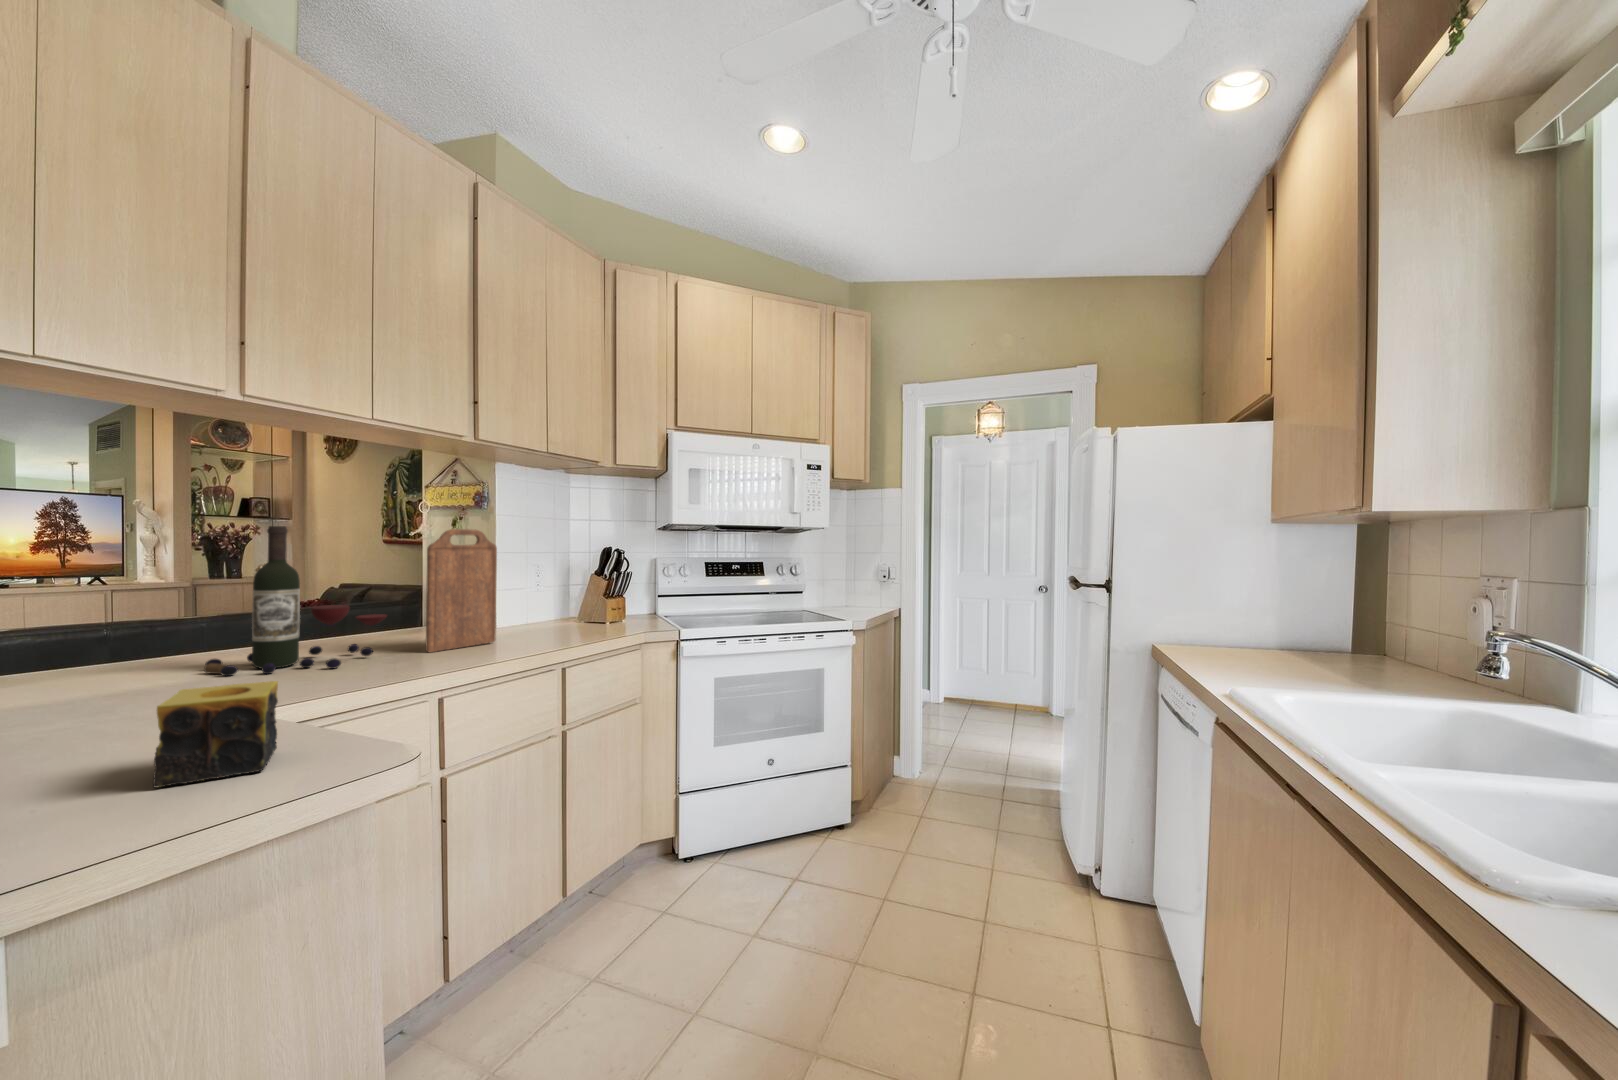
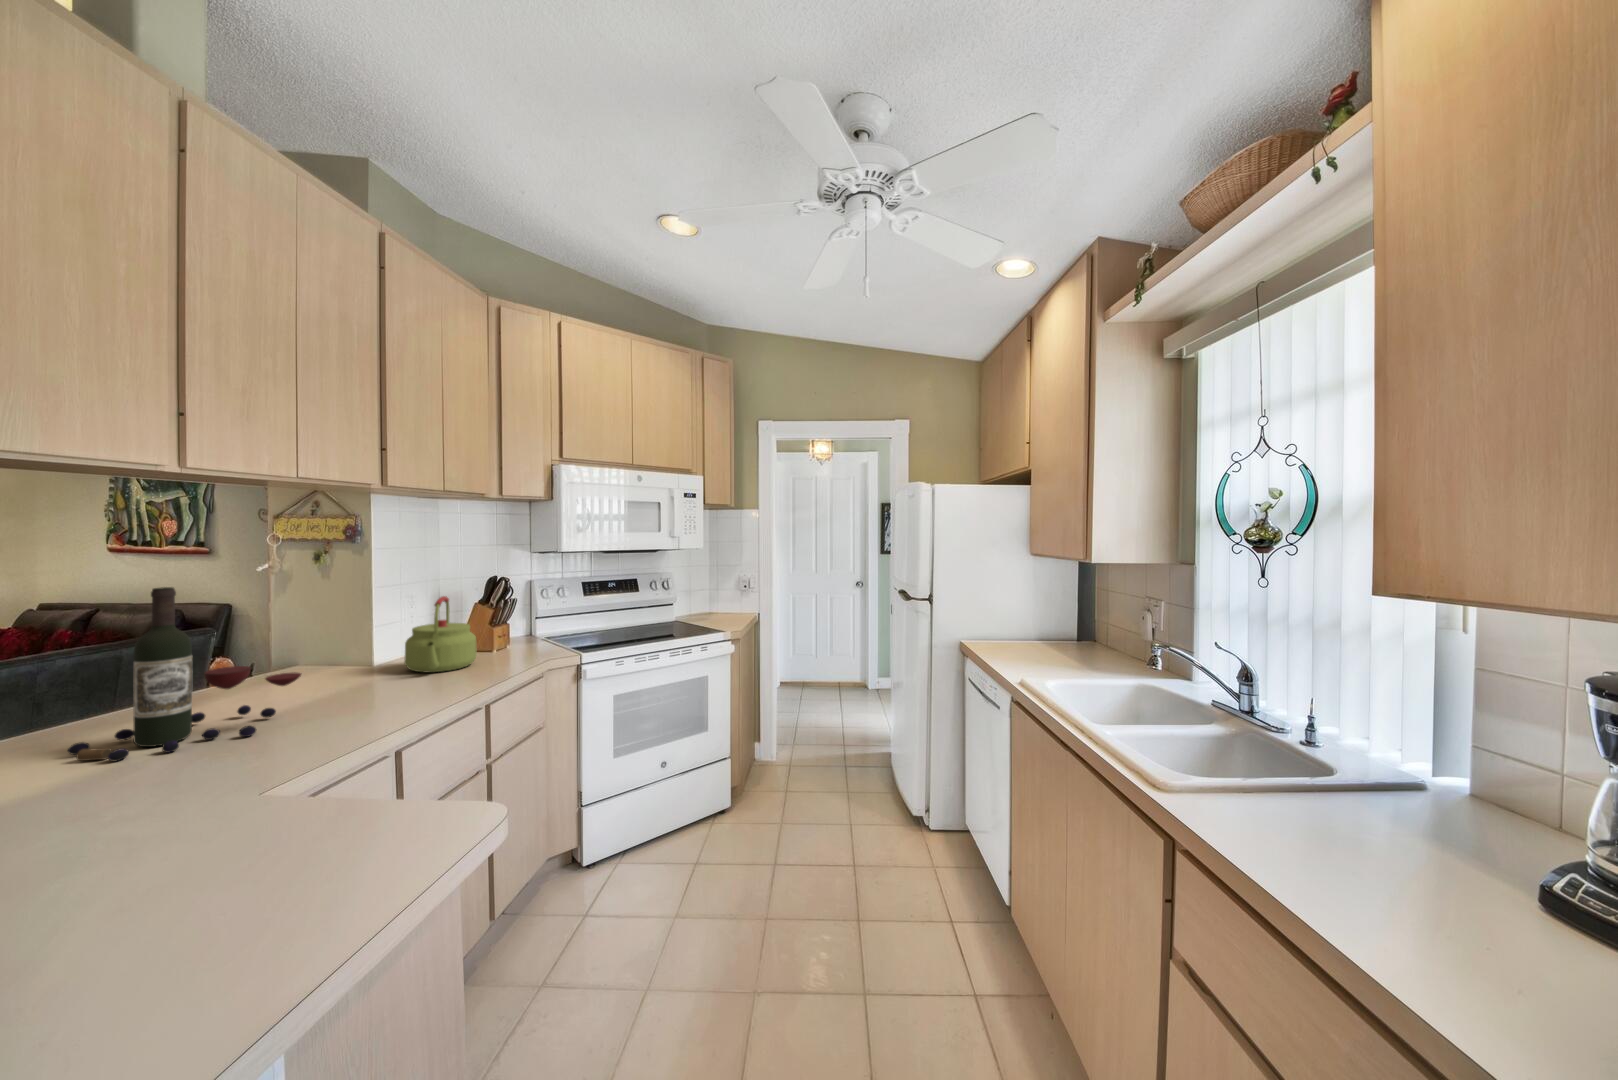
cutting board: present [426,529,497,652] -> none [333,574,401,705]
kettle: none [515,561,580,635] -> present [404,596,477,672]
candle: present [153,681,278,787] -> none [256,767,366,883]

